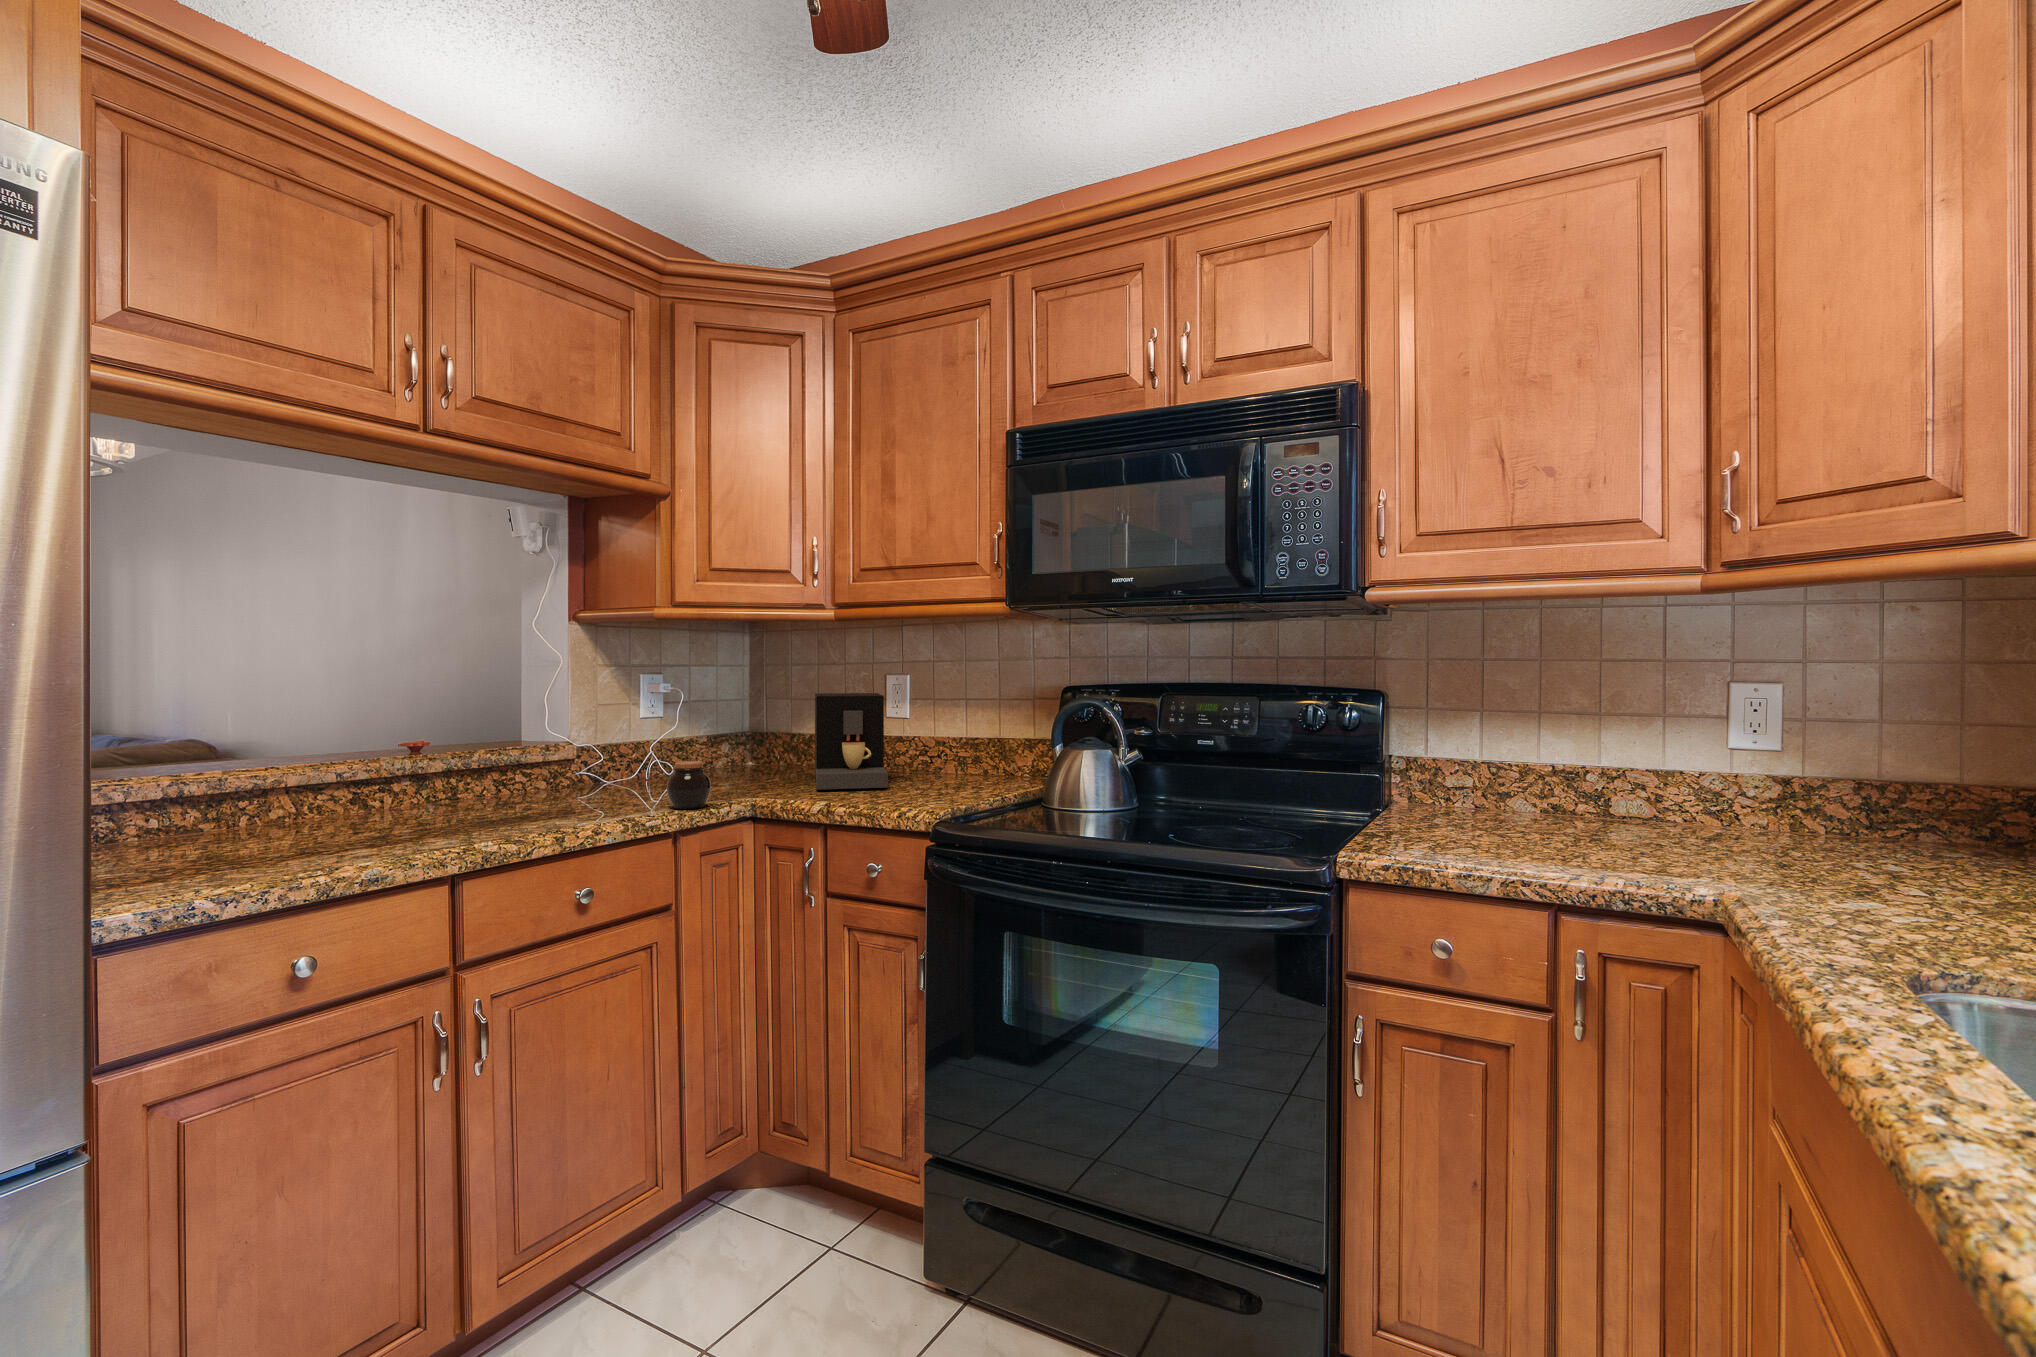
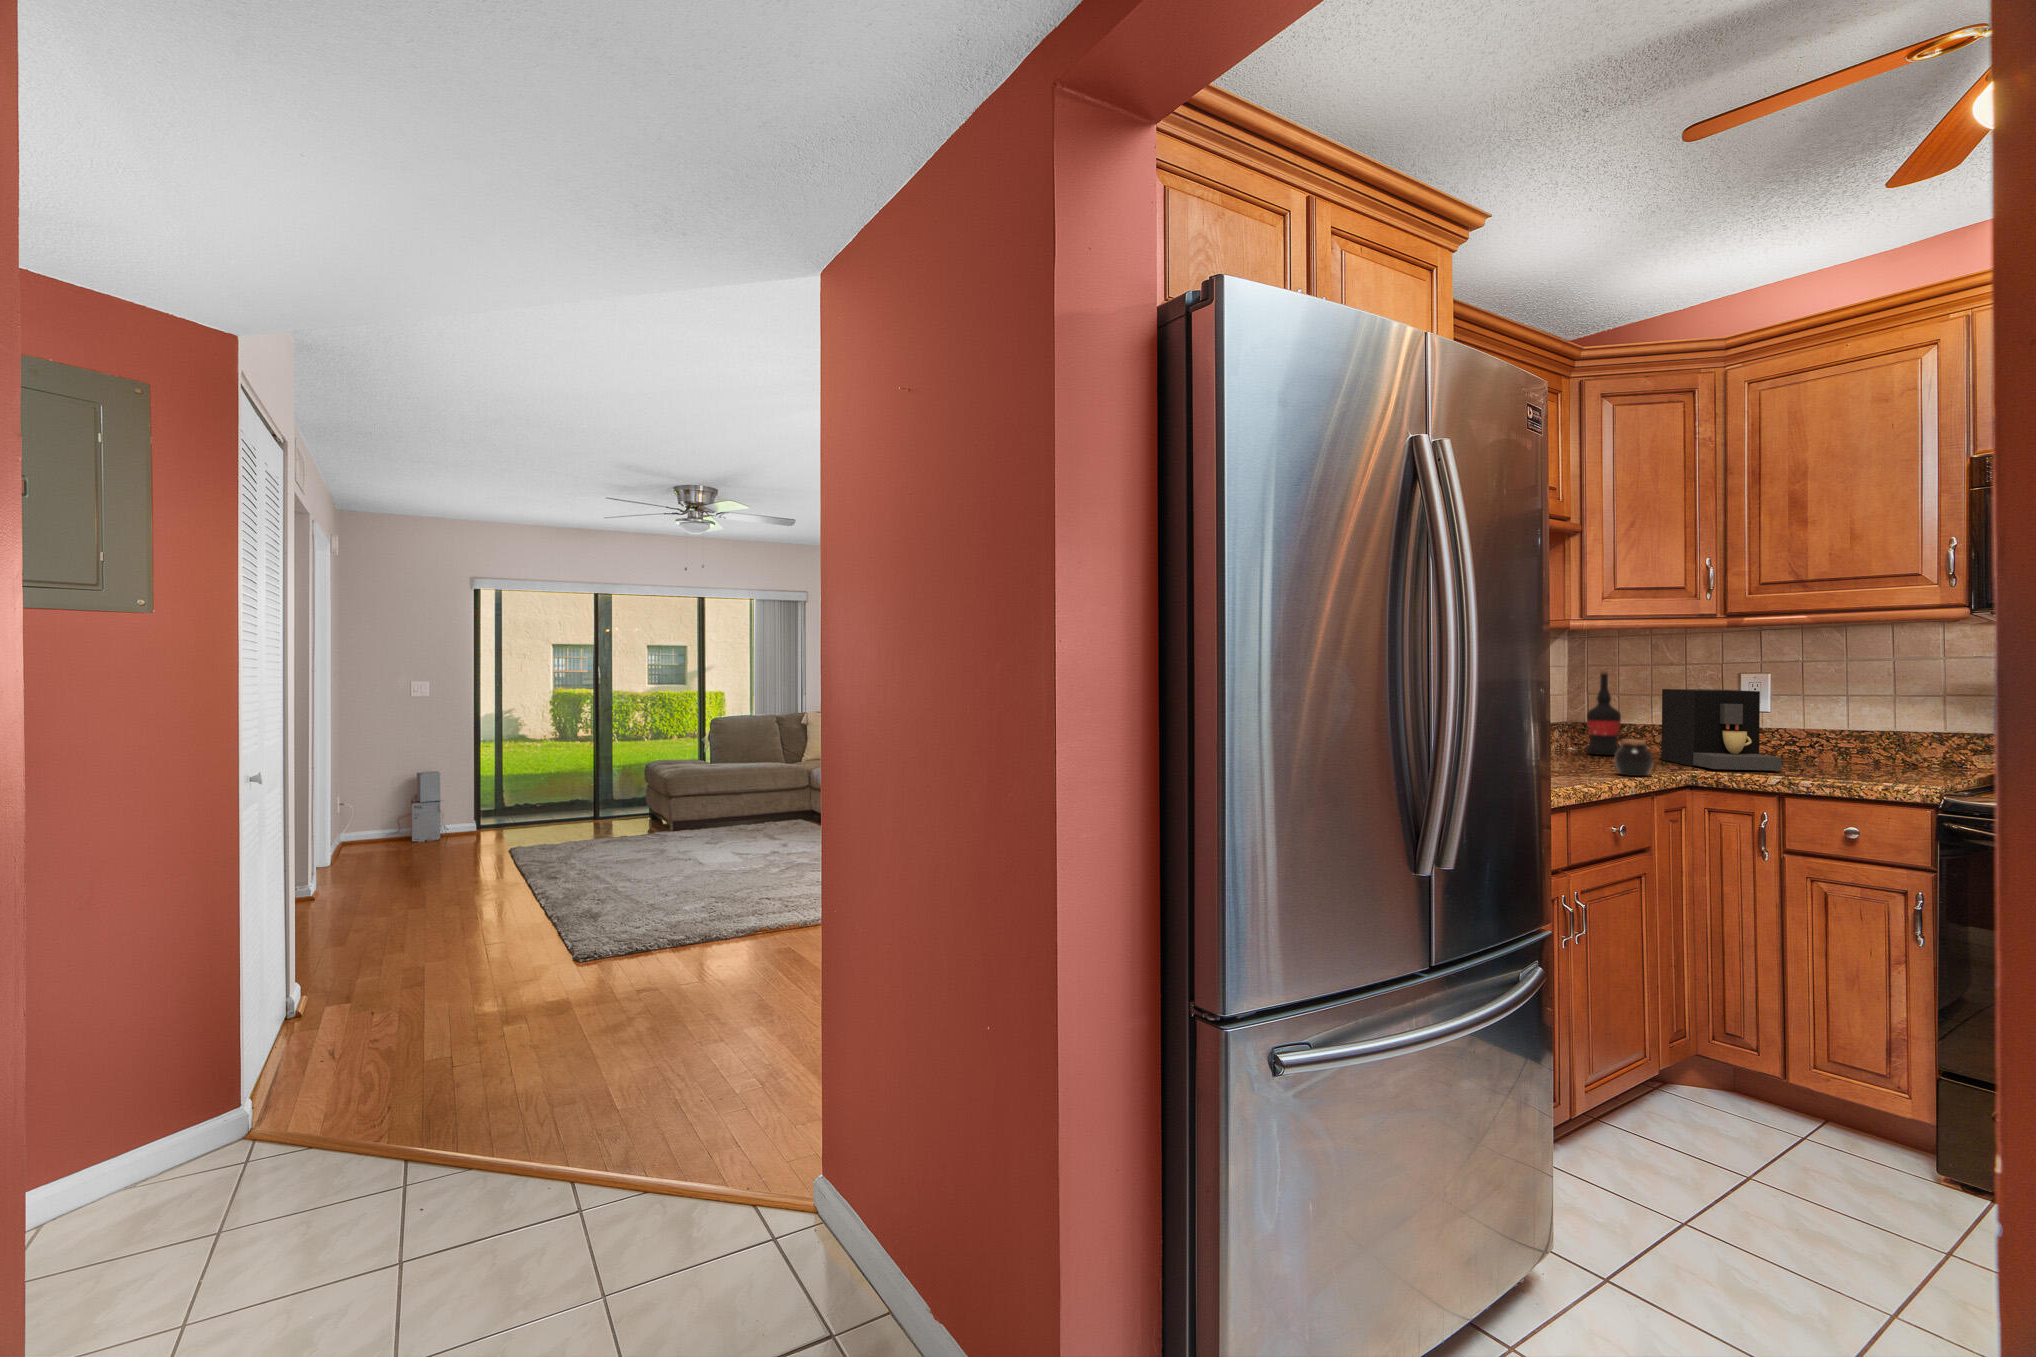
wine bottle: none [755,671,791,771] -> present [1587,670,1621,755]

